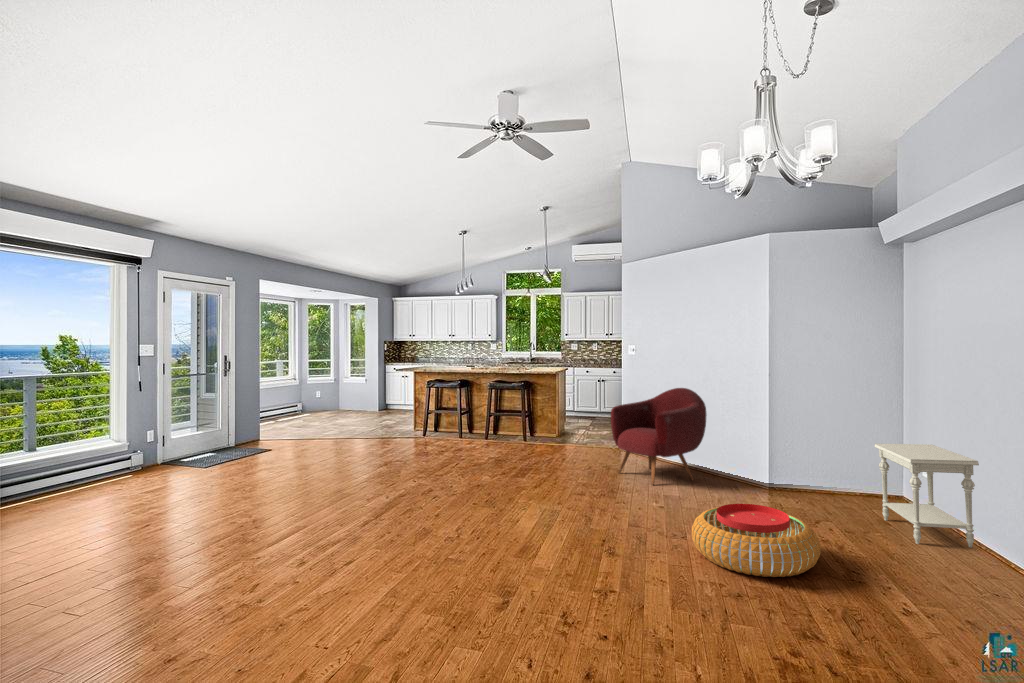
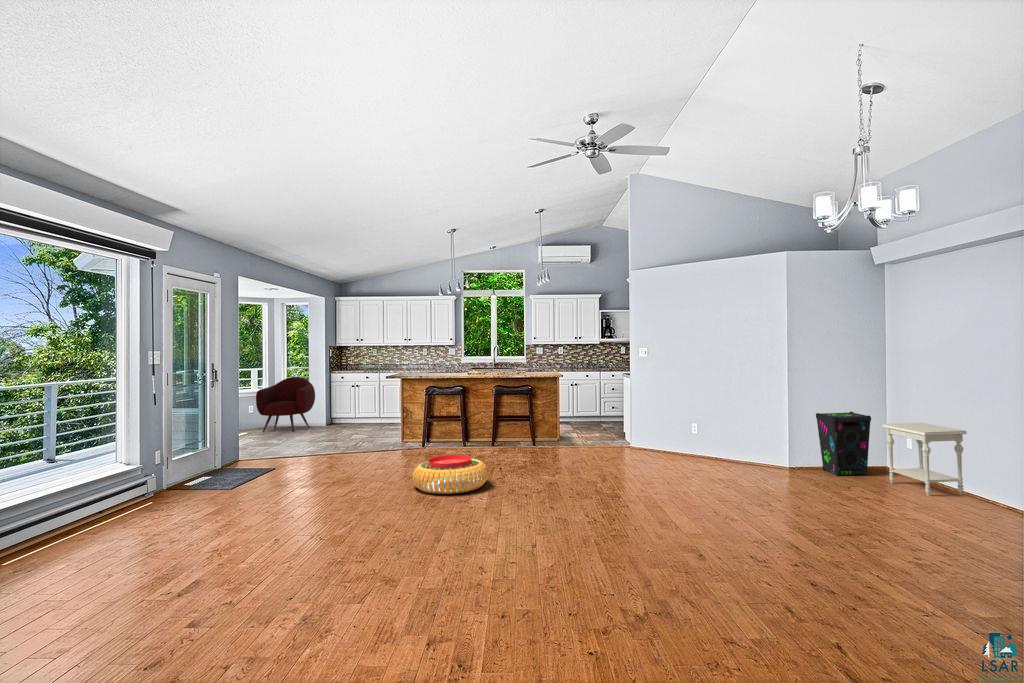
armchair: present [611,388,707,486] -> present [256,377,315,432]
speaker: none [804,425,868,506] -> present [816,412,871,476]
pouf: present [692,504,821,577] -> present [413,455,488,494]

